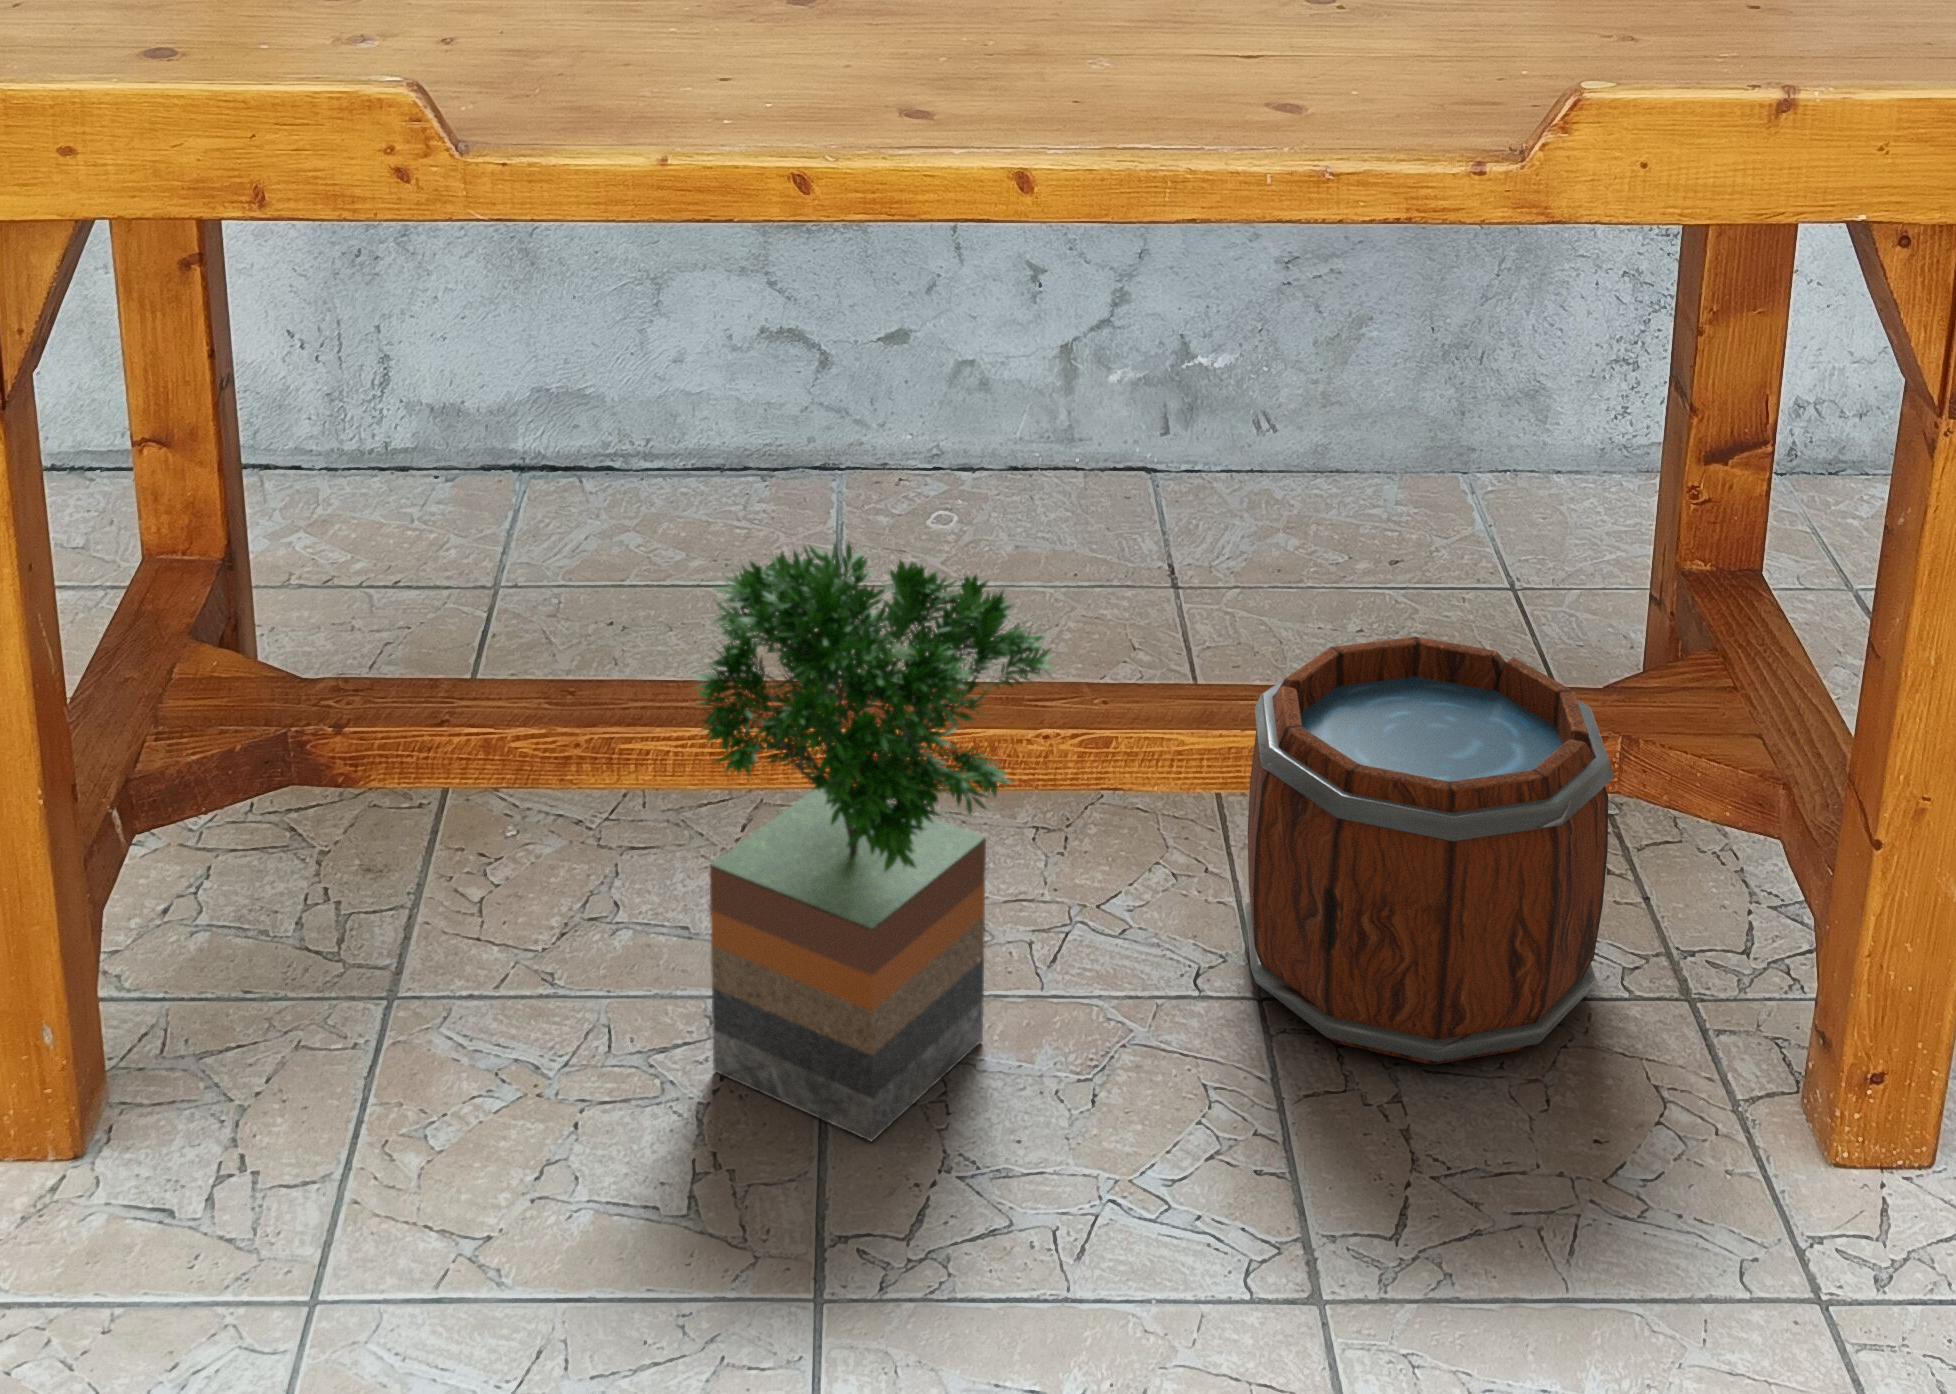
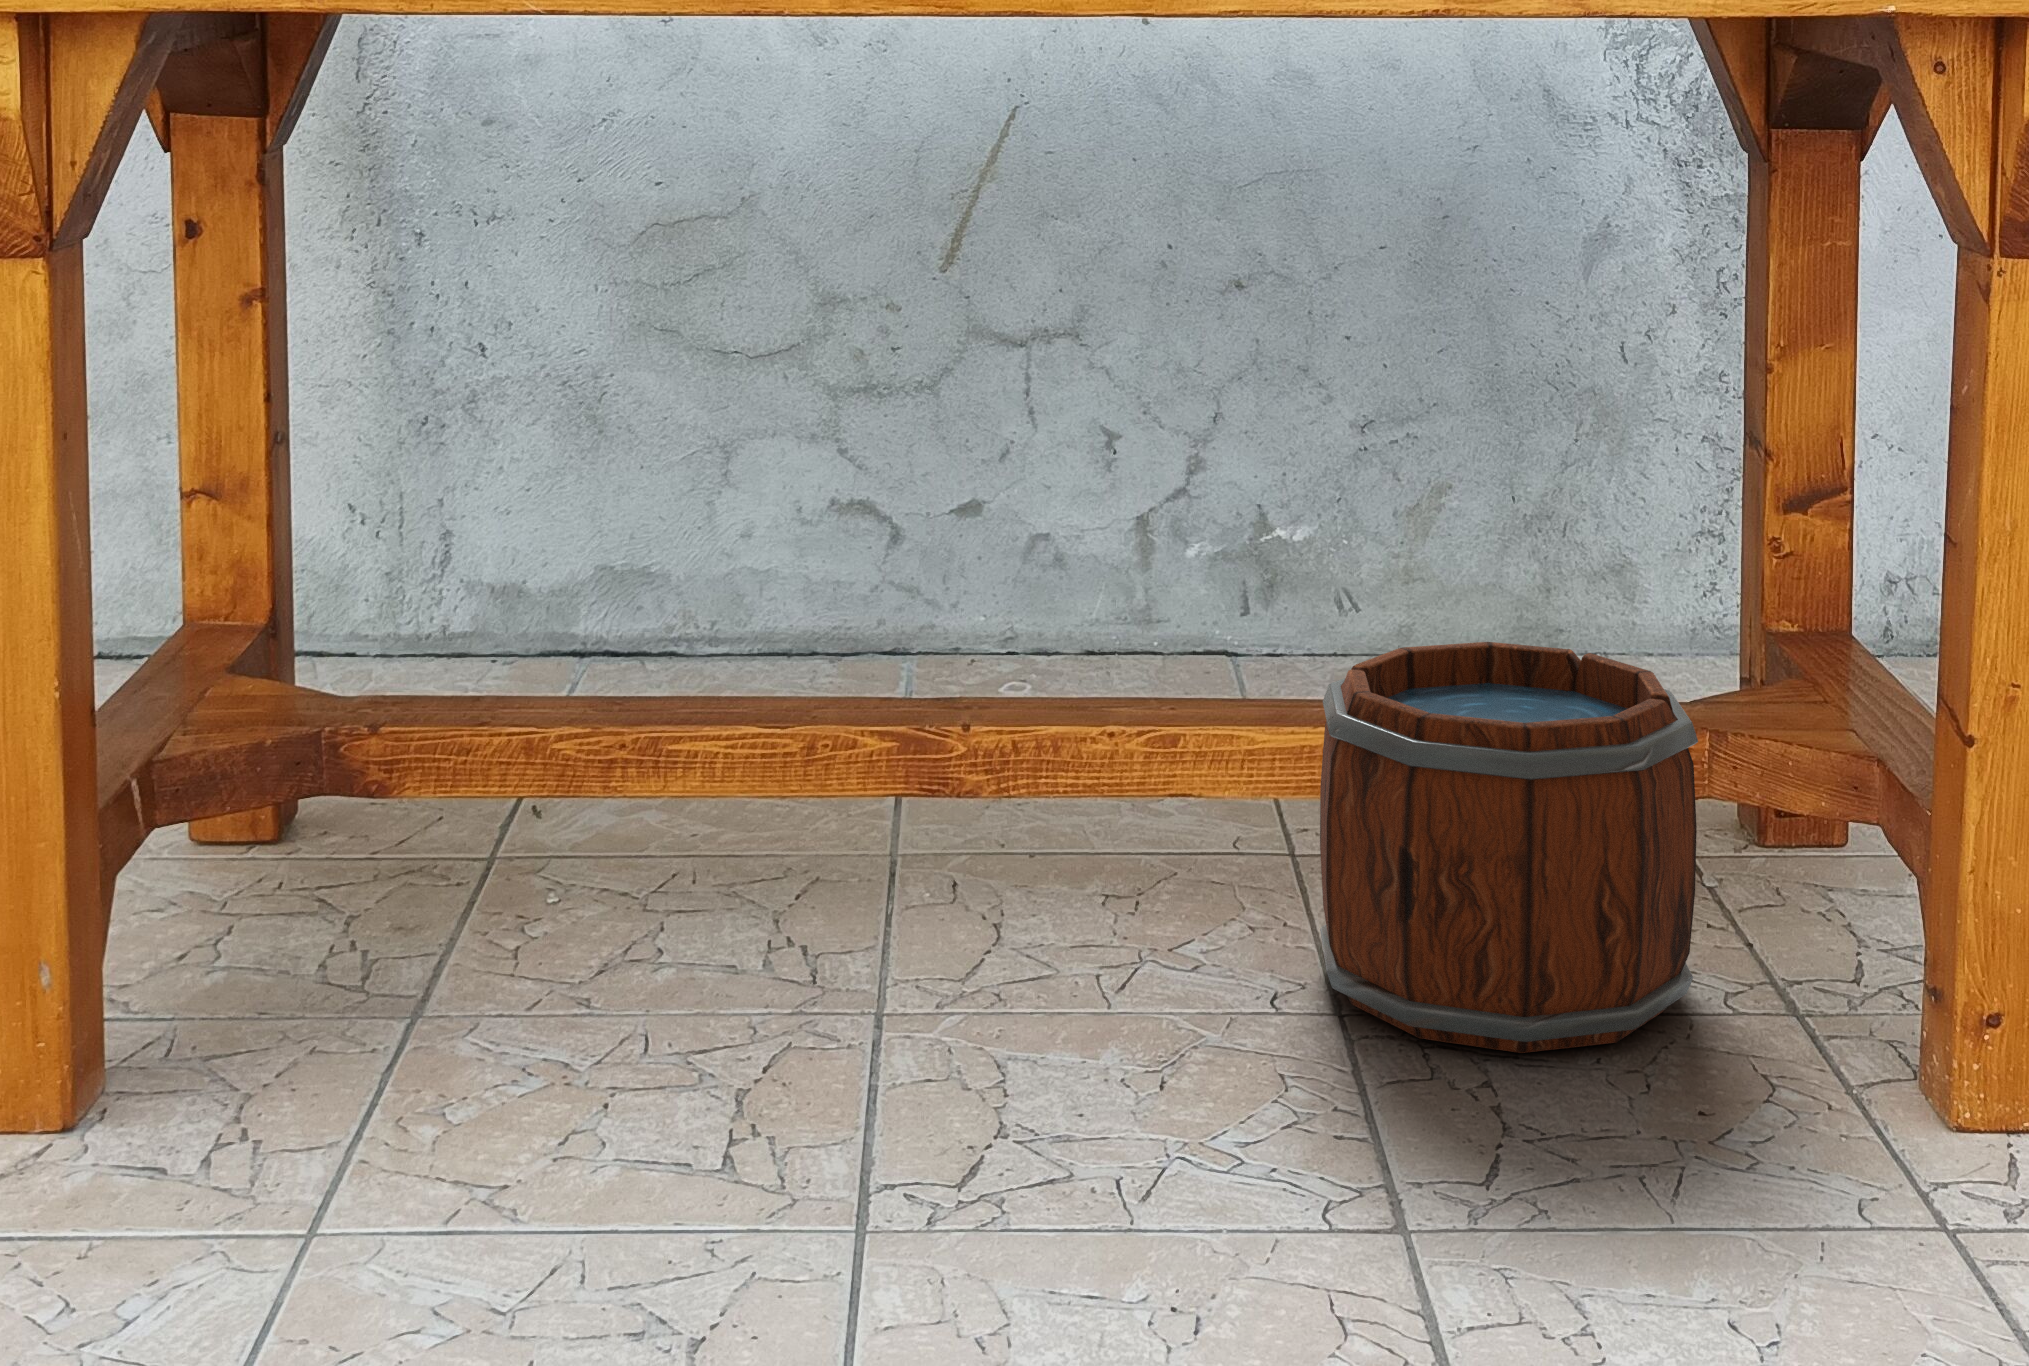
potted tree: present [693,543,1053,1141] -> none [735,480,1114,1107]

